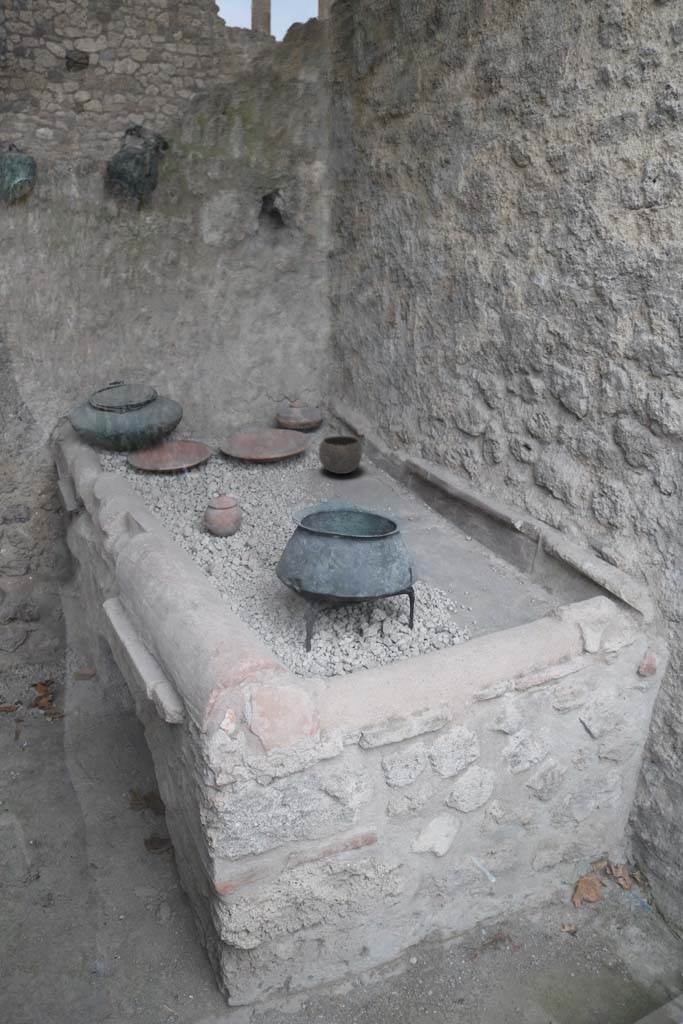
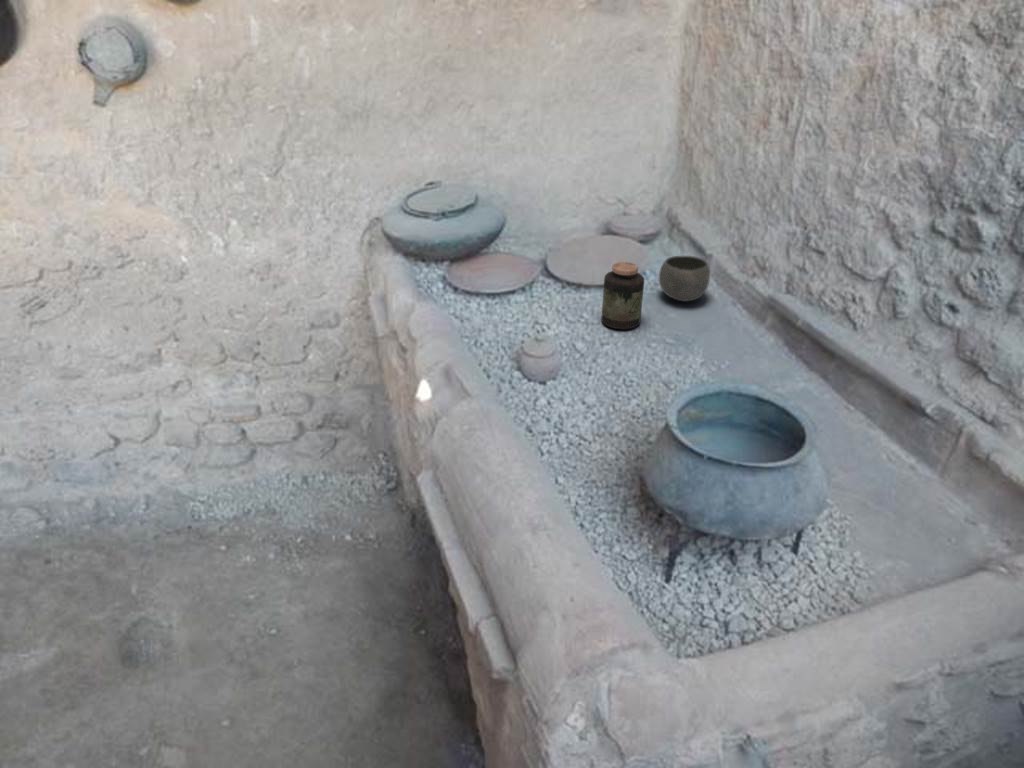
jar: none [268,439,303,496] -> present [601,262,644,329]

